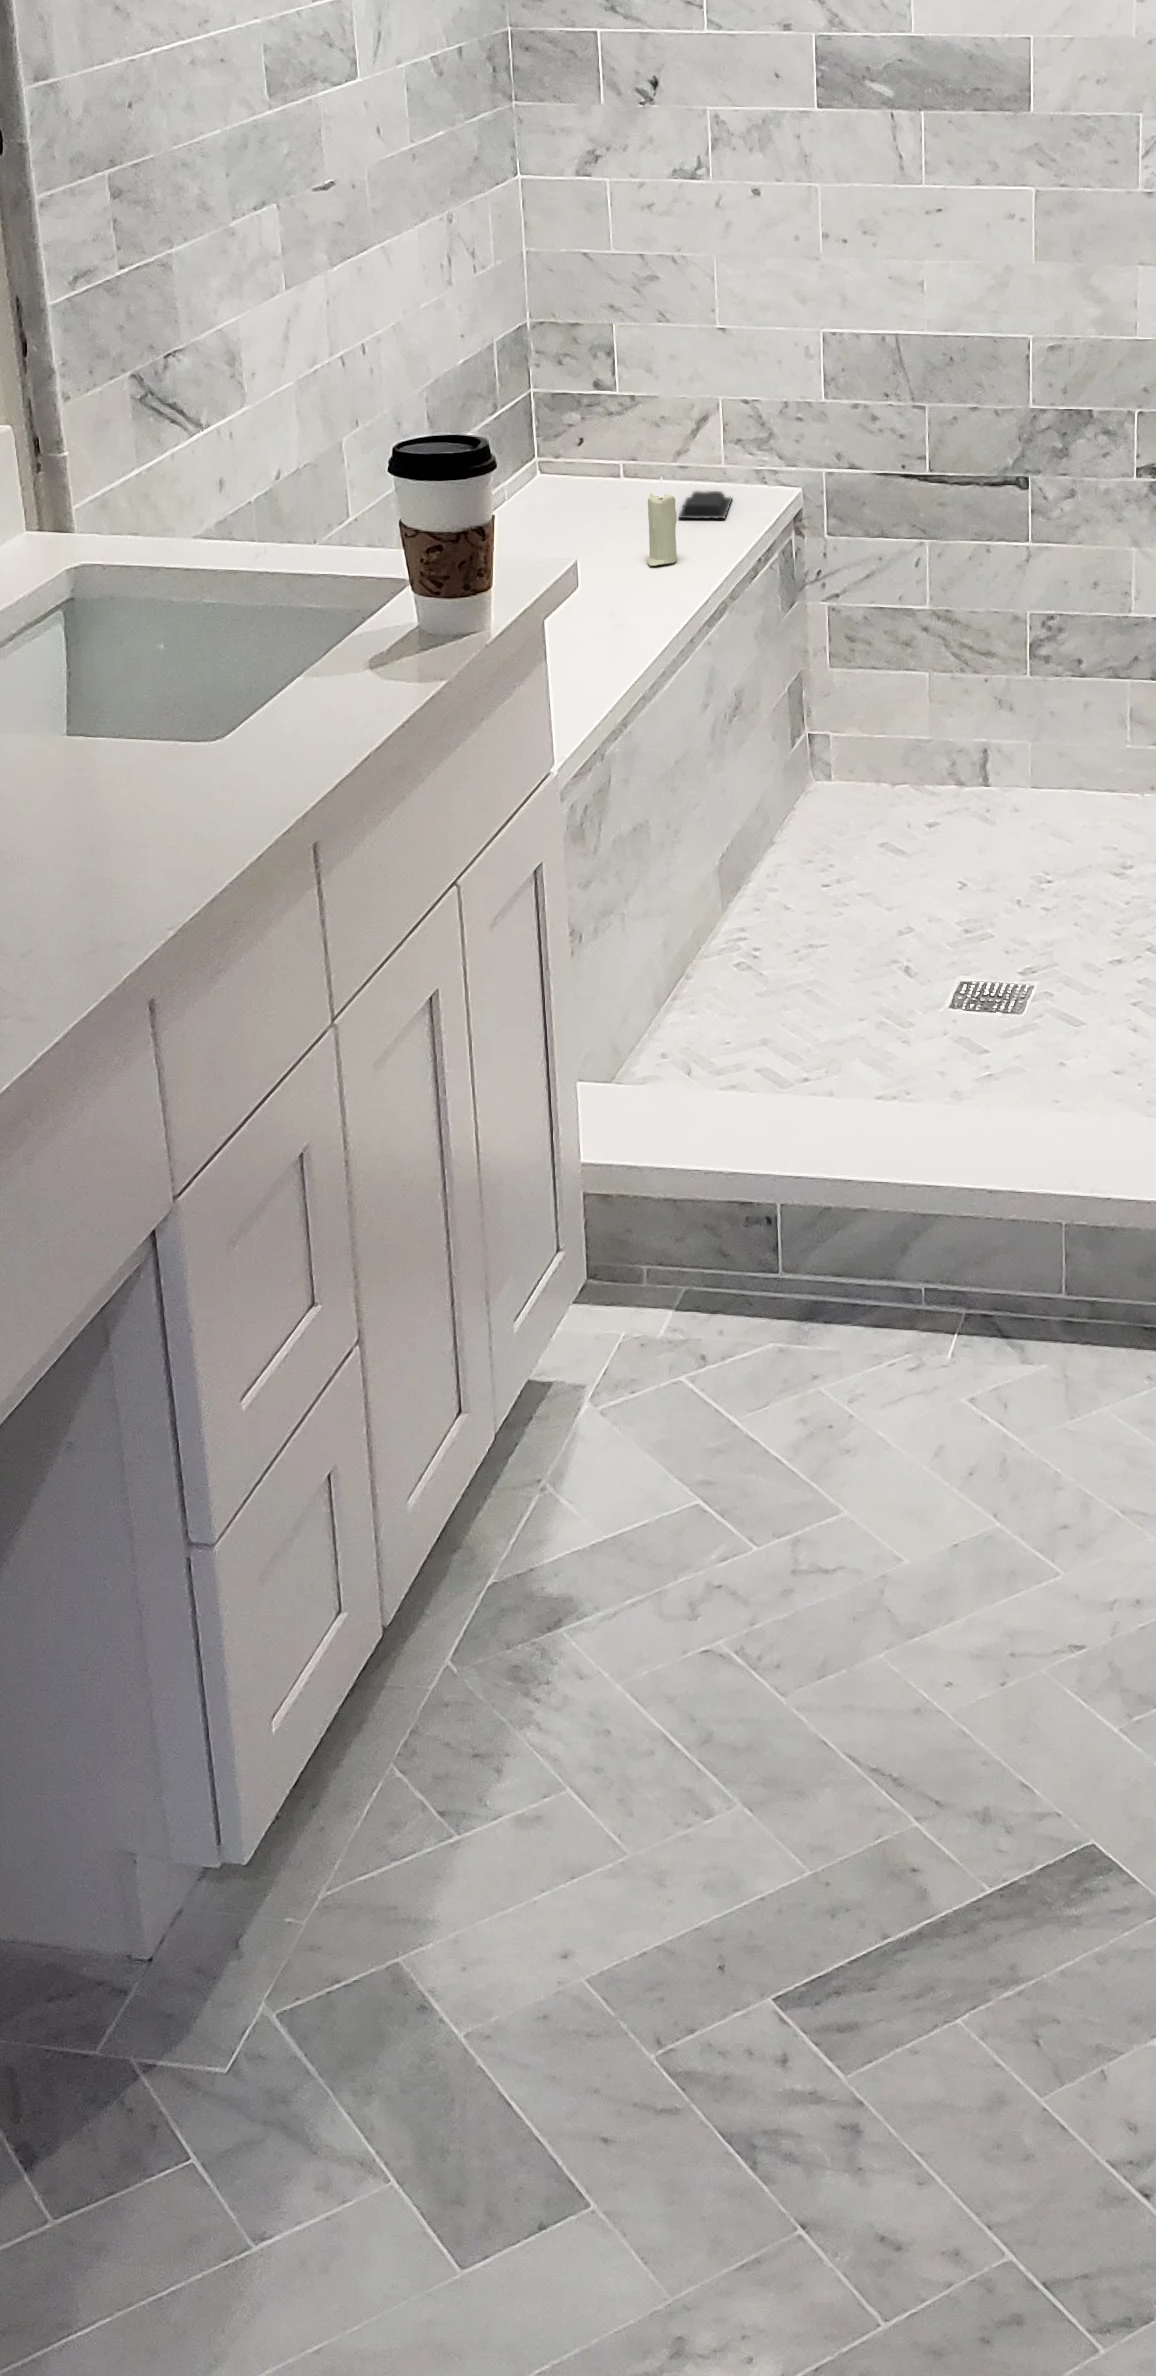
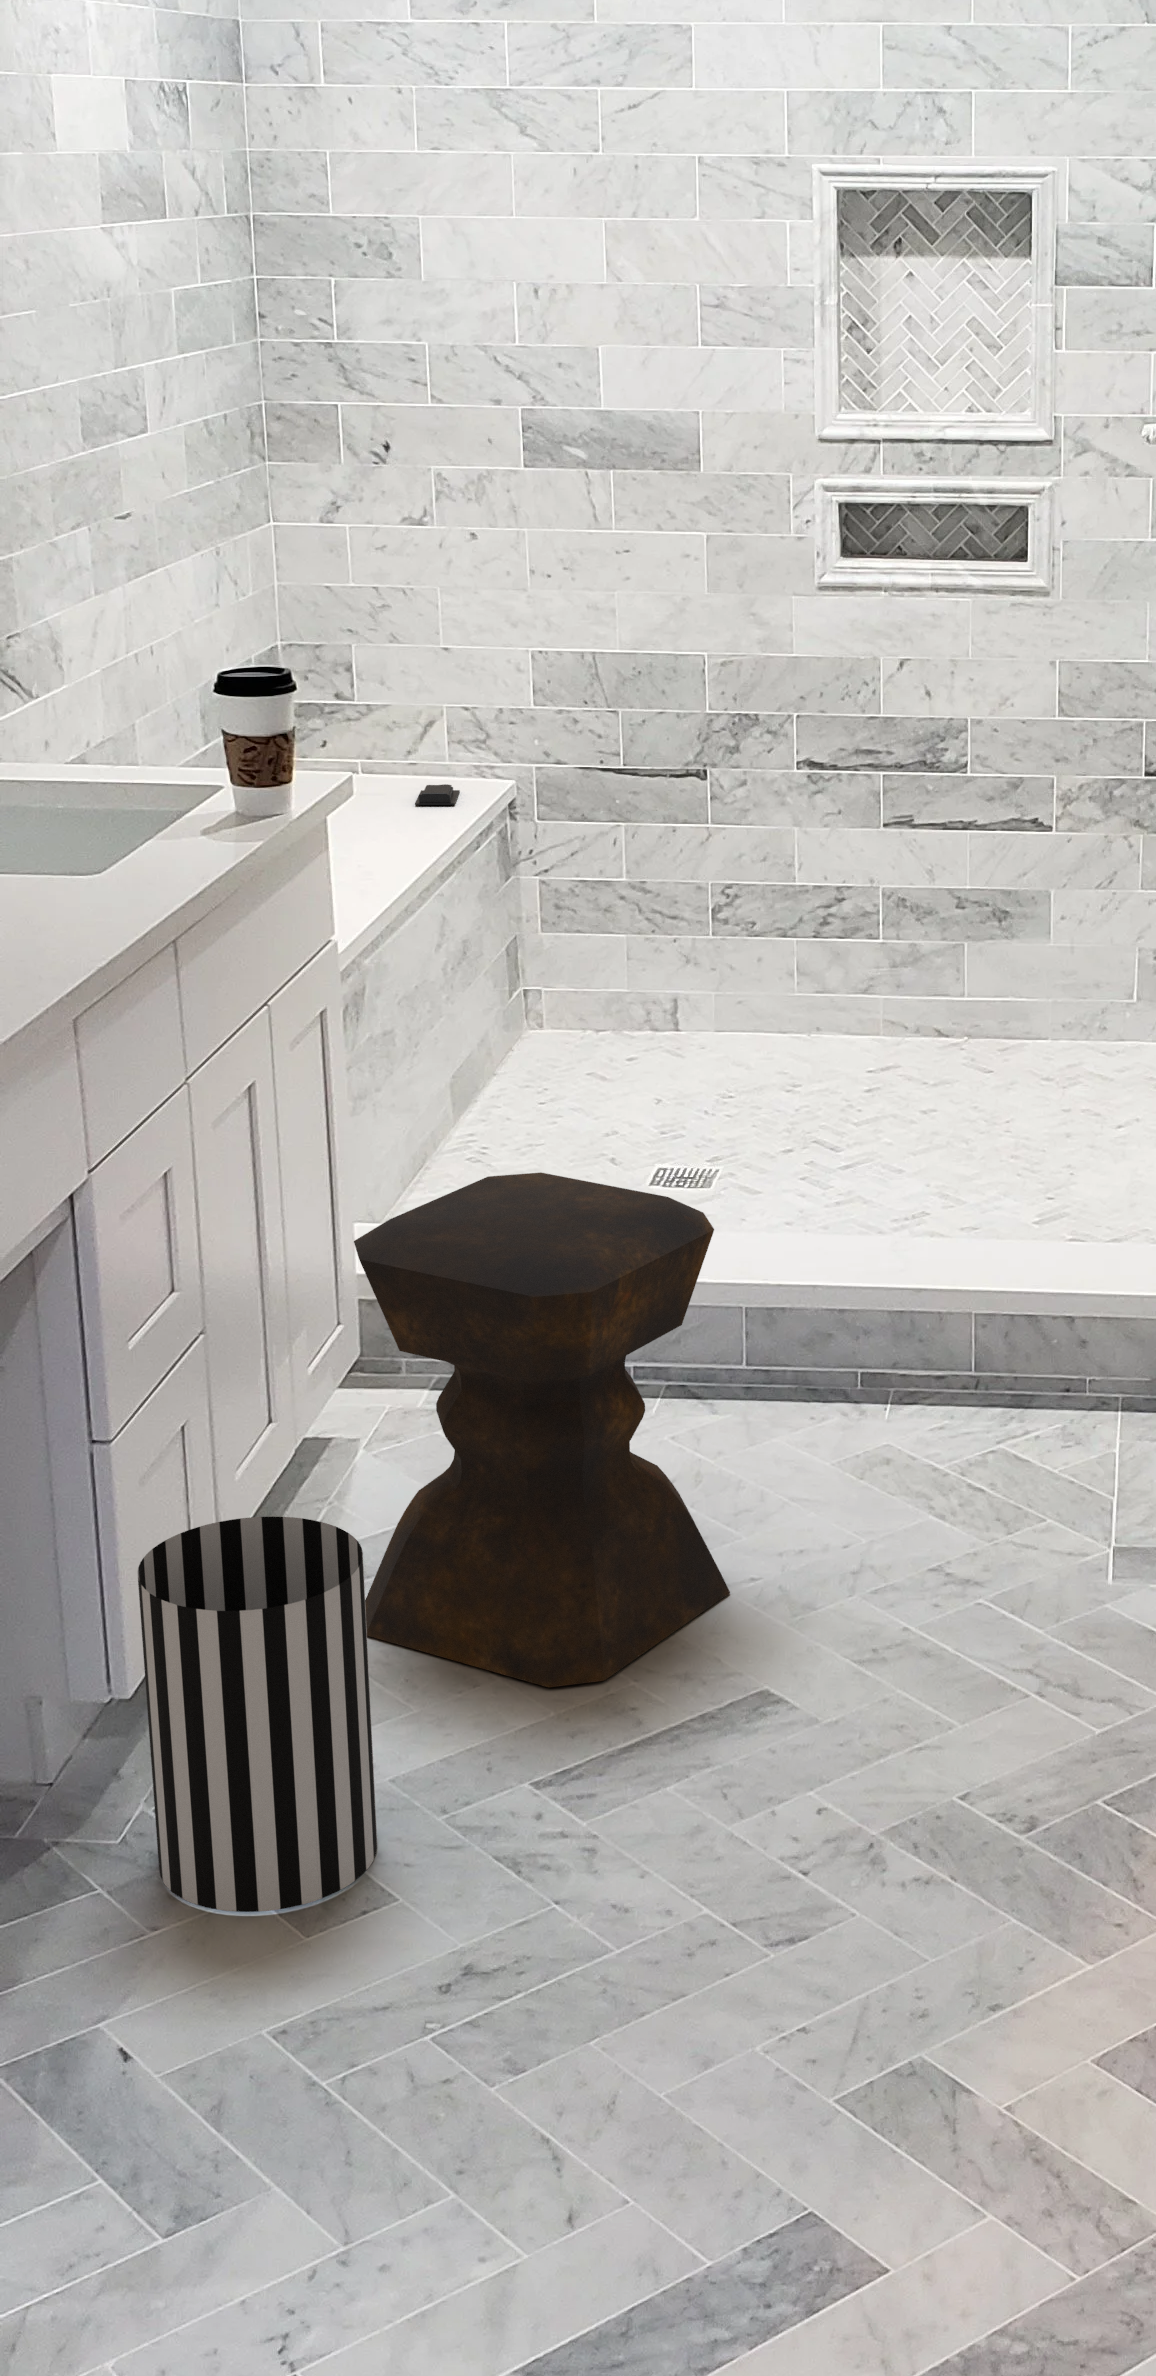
candle: present [647,477,677,565] -> none [390,764,416,837]
stool: none [561,1114,1047,1822] -> present [354,1172,730,1687]
wastebasket: none [246,1651,570,2204] -> present [138,1517,377,1912]

